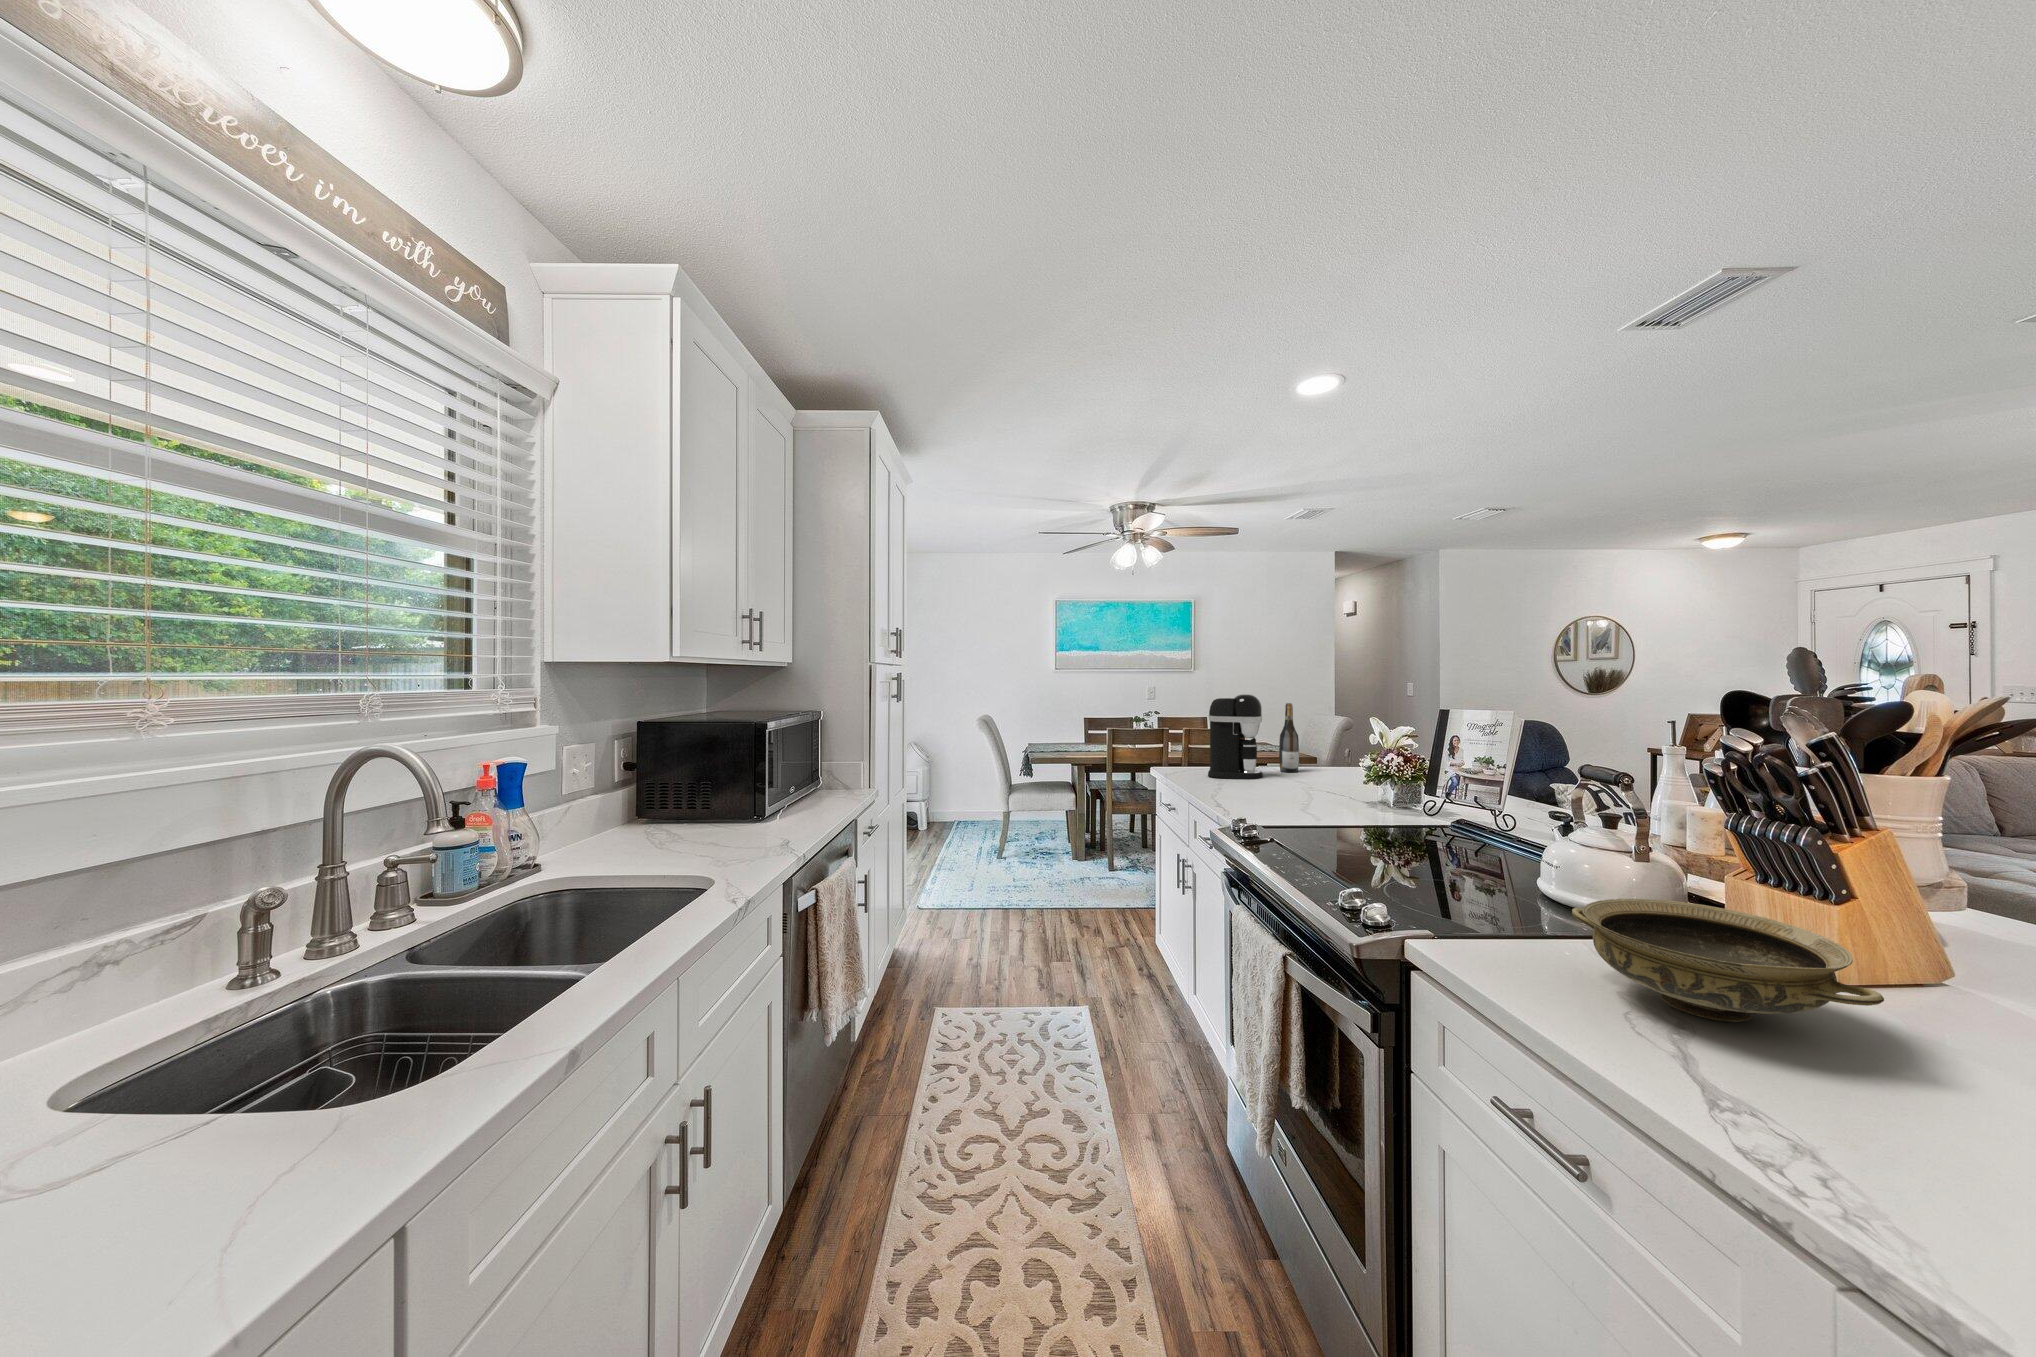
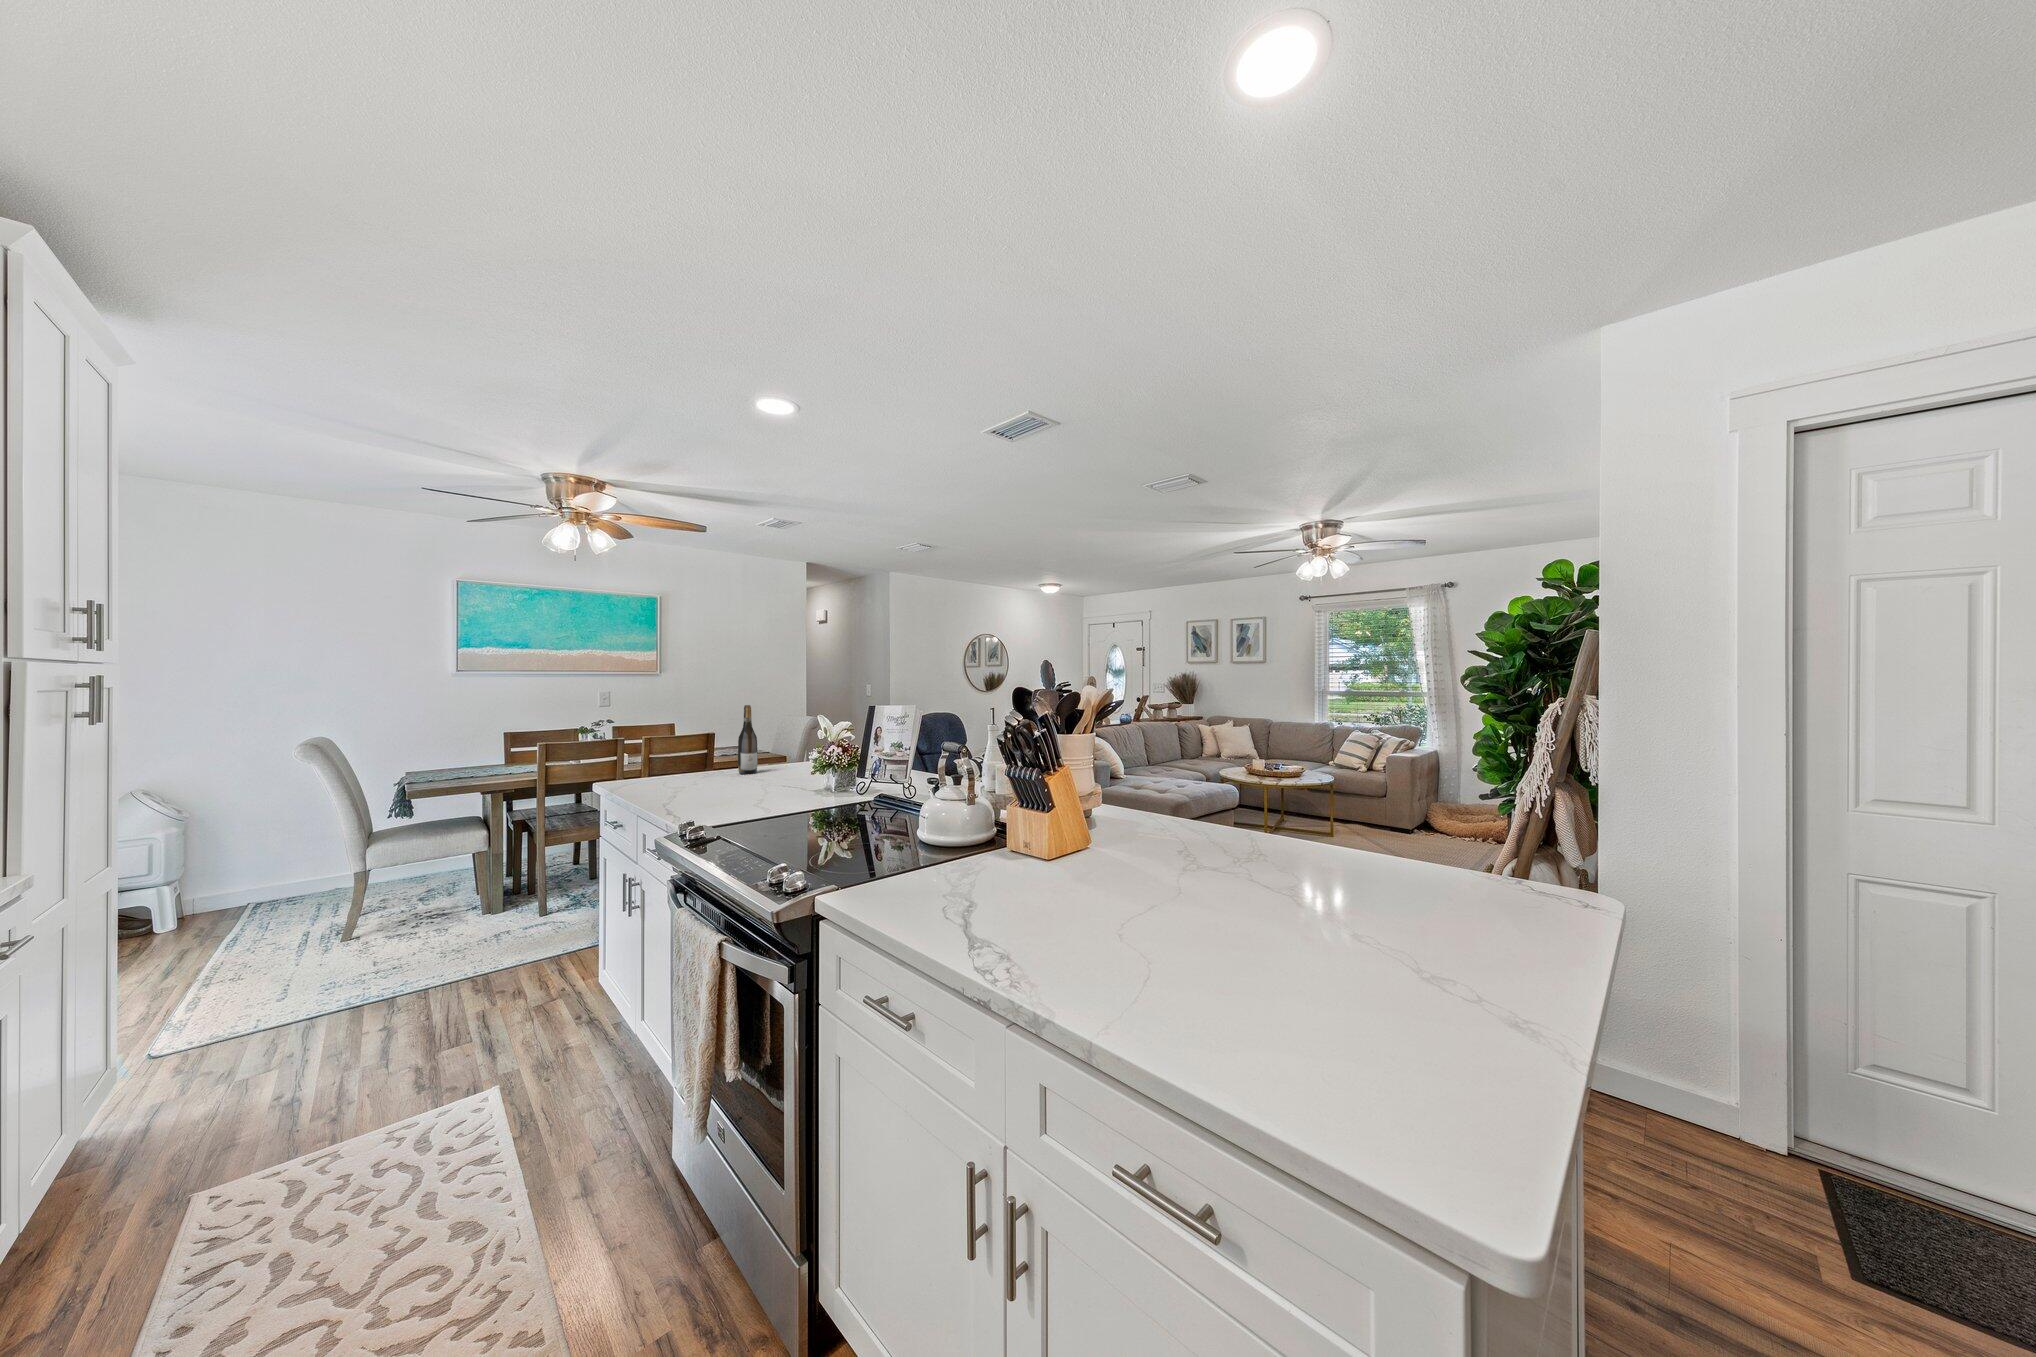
coffee maker: present [1208,694,1263,779] -> none [660,697,720,785]
ceramic bowl: present [1572,899,1884,1022] -> none [929,827,1075,902]

